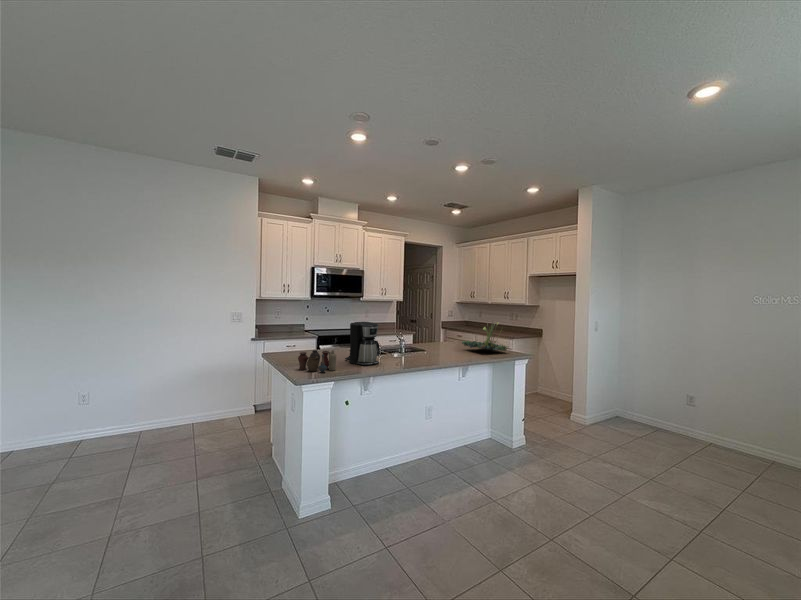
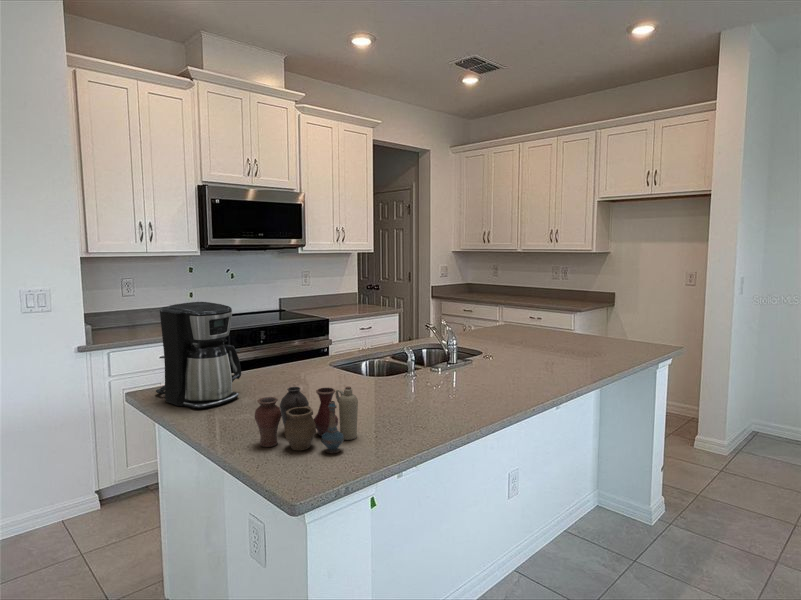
coffee maker: present [345,322,380,365] -> present [156,302,241,409]
plant: present [462,322,507,351] -> none [538,282,633,345]

